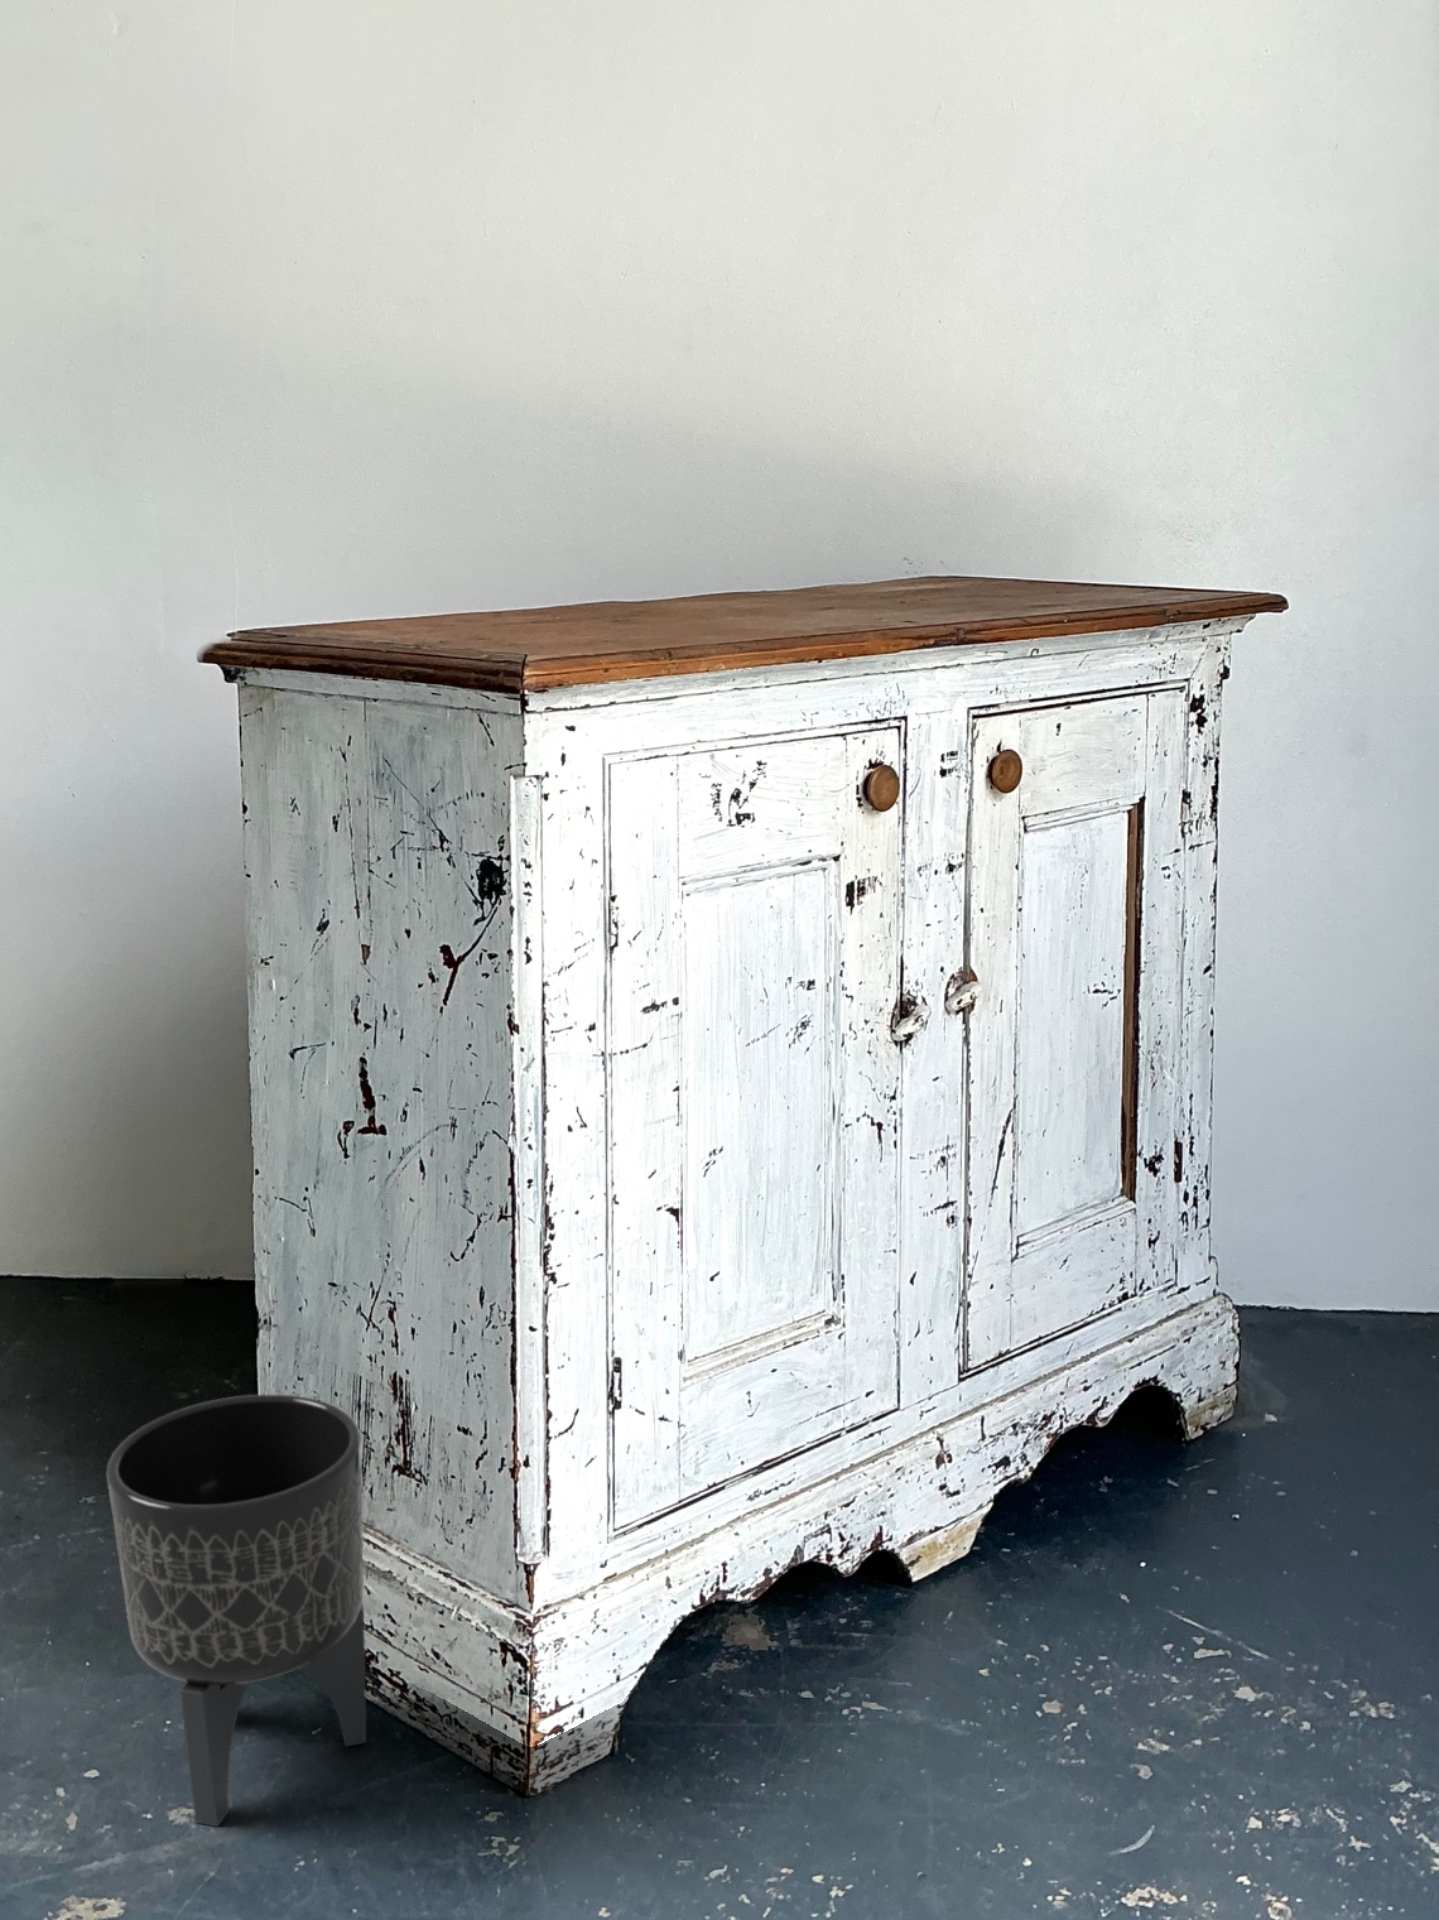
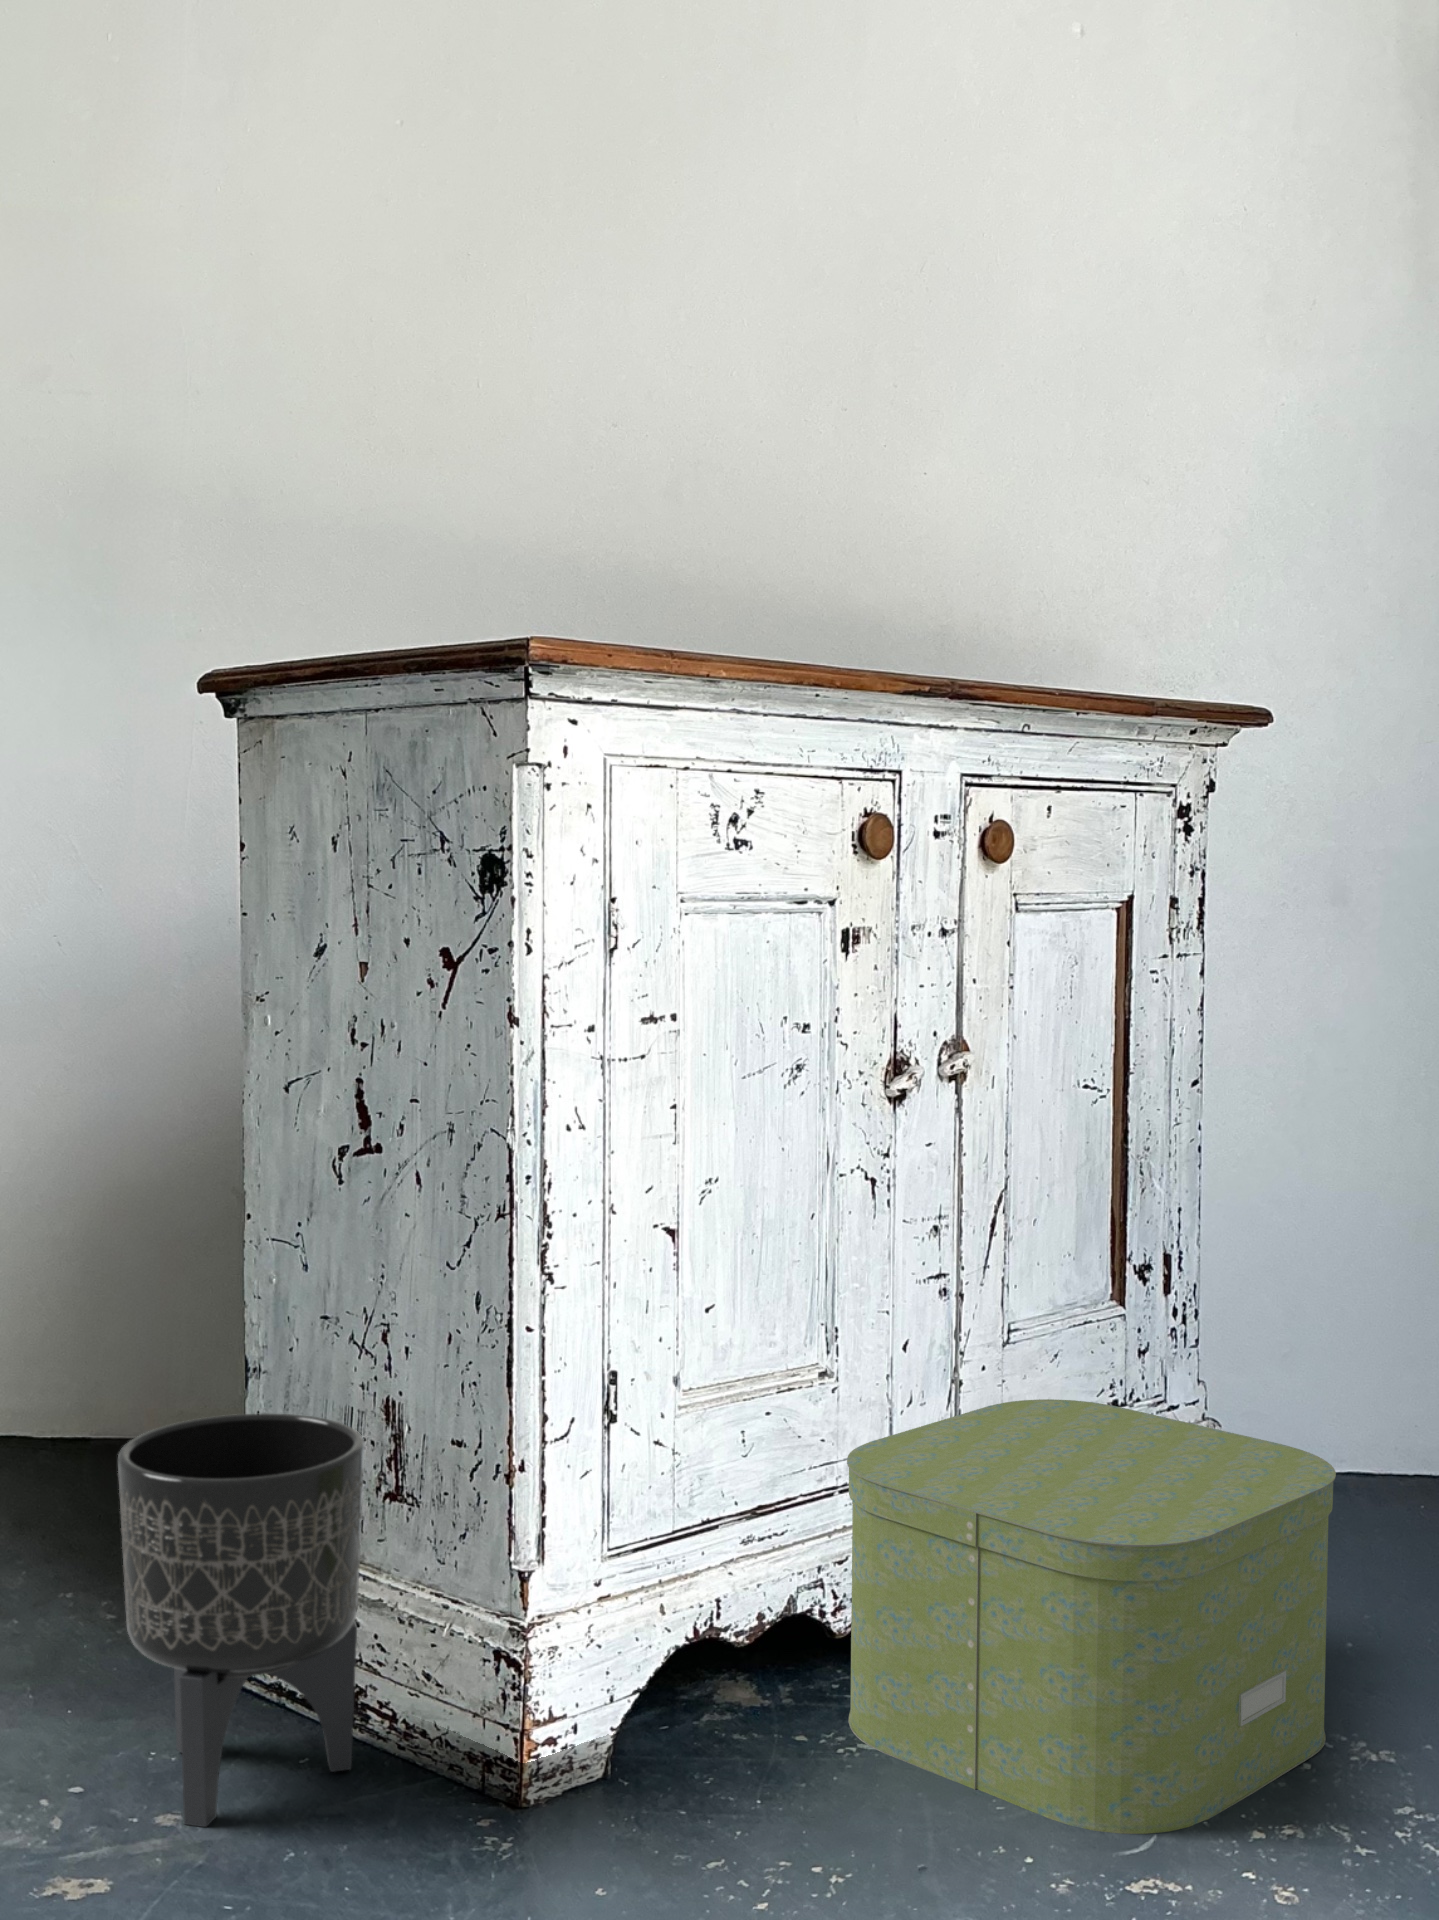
storage box: none [856,1323,1355,1825] -> present [847,1399,1336,1834]

